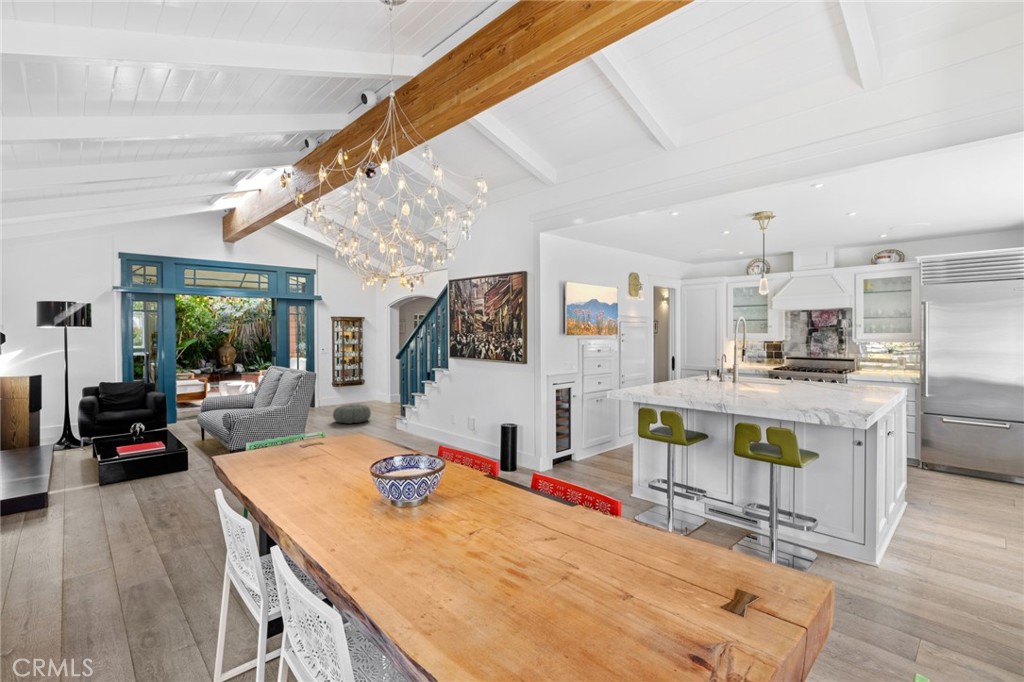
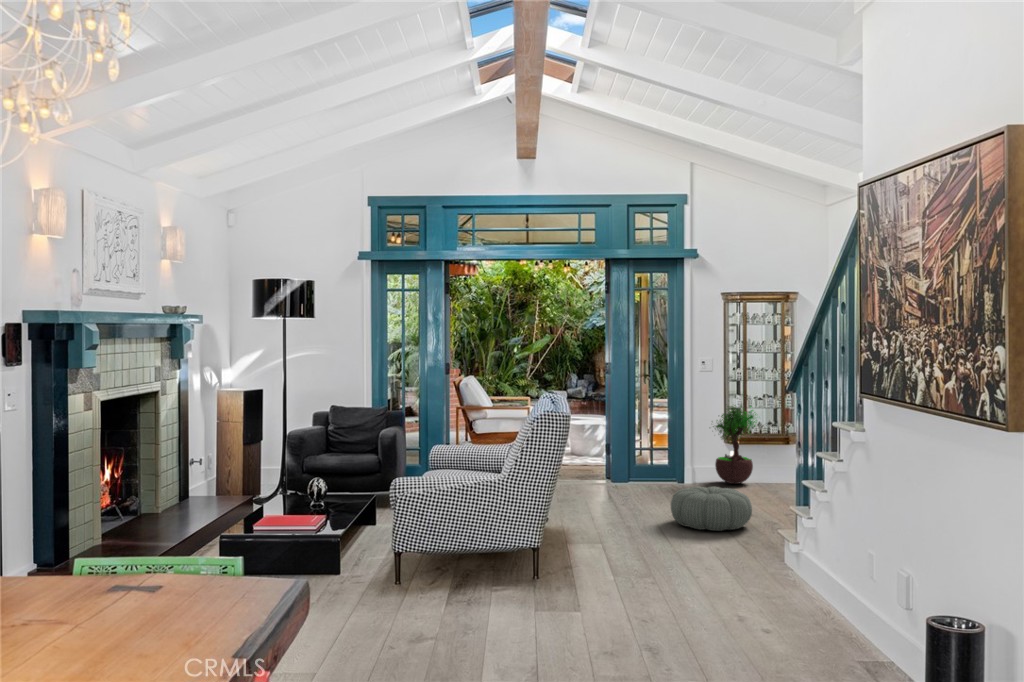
potted tree: none [330,367,353,406] -> present [715,407,757,484]

